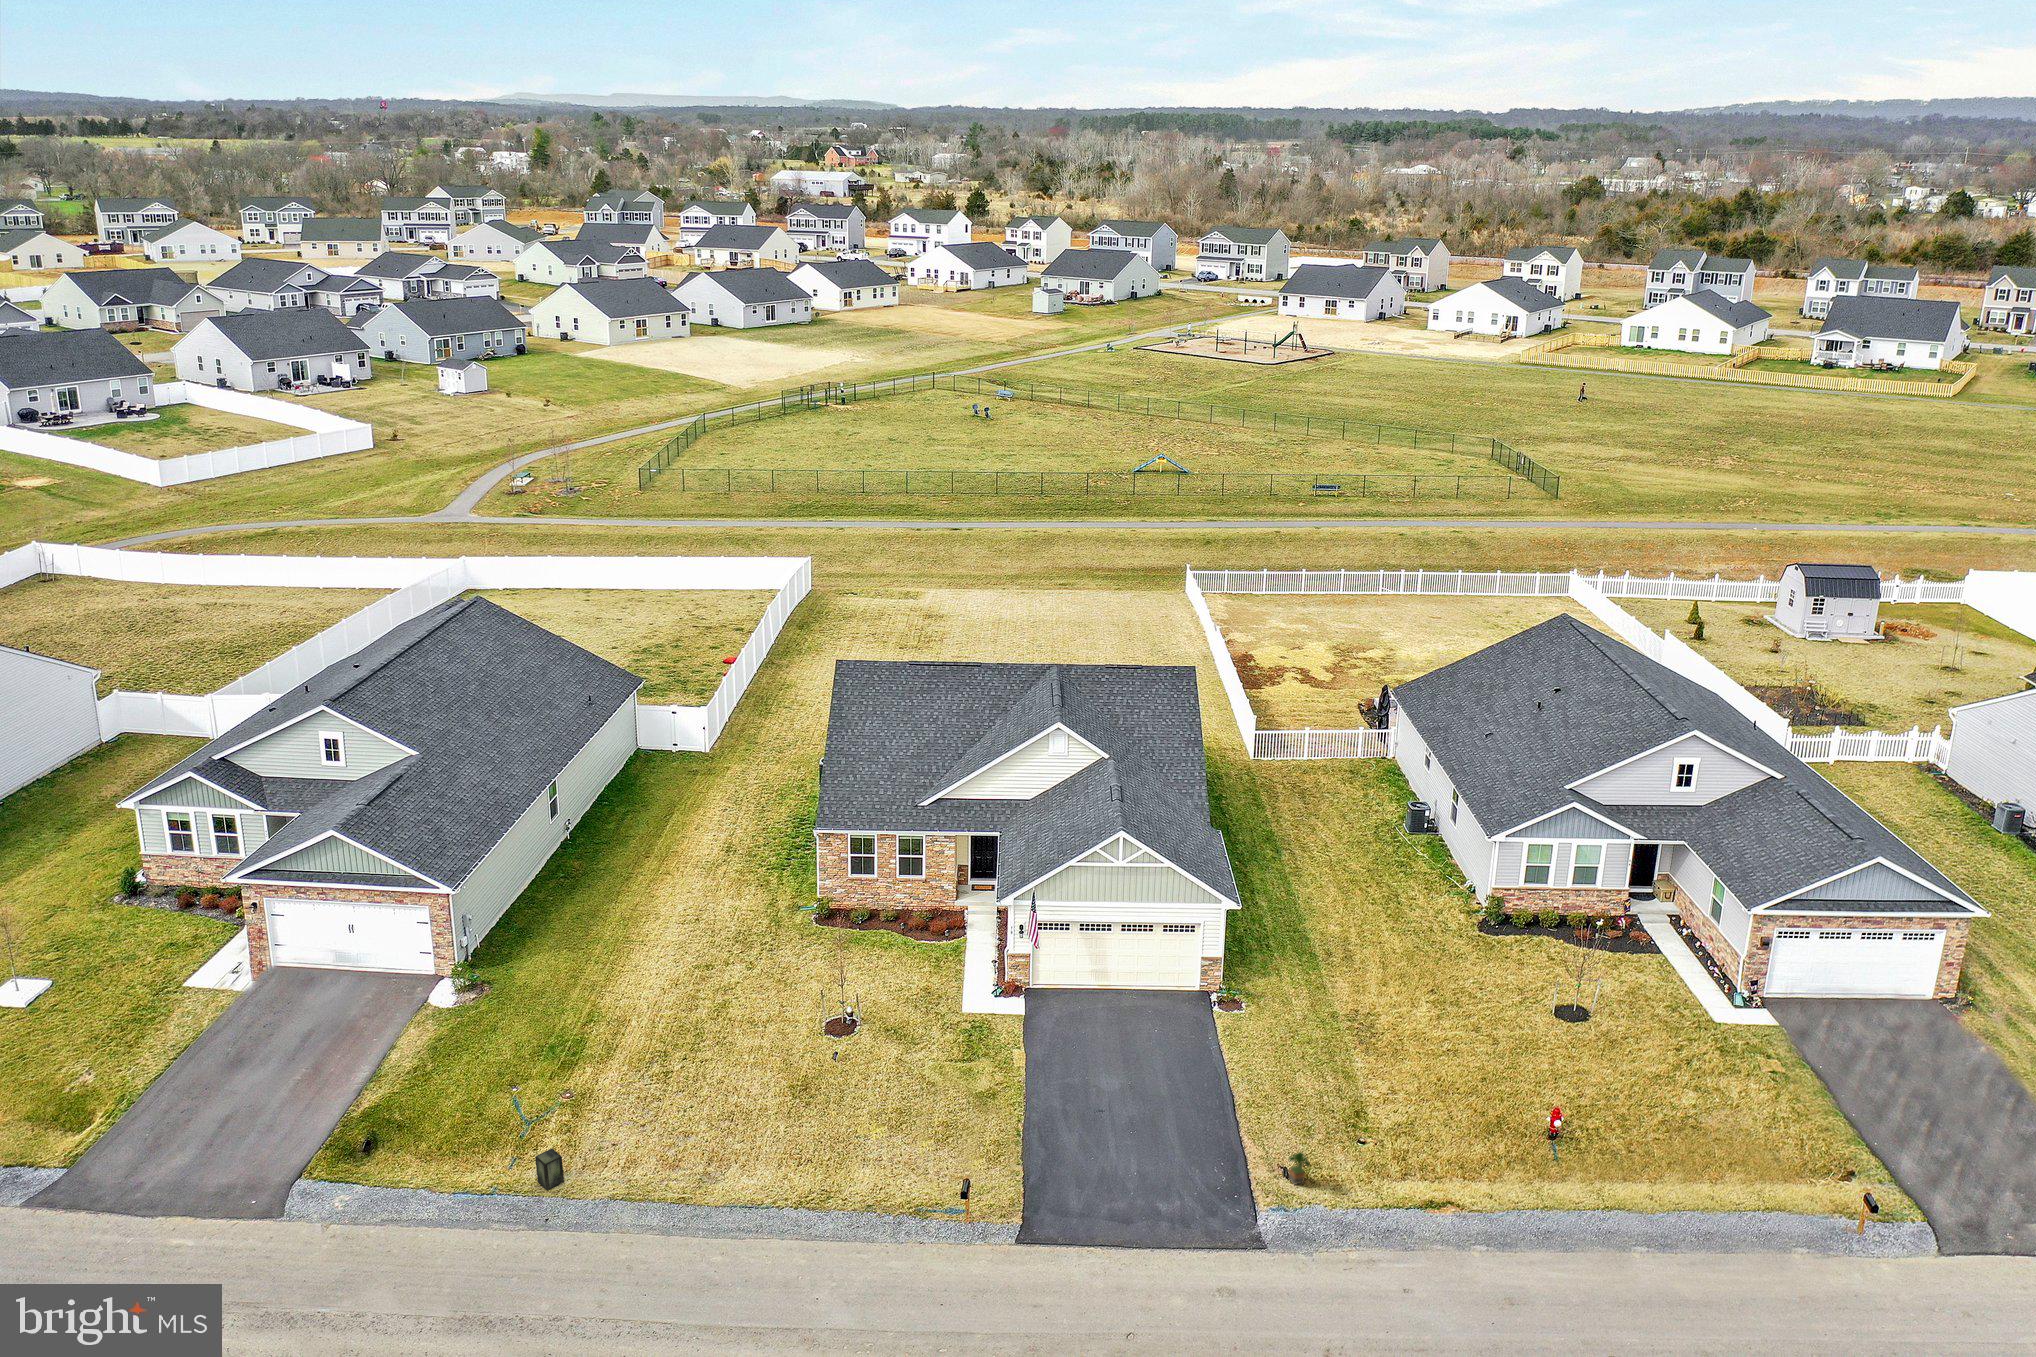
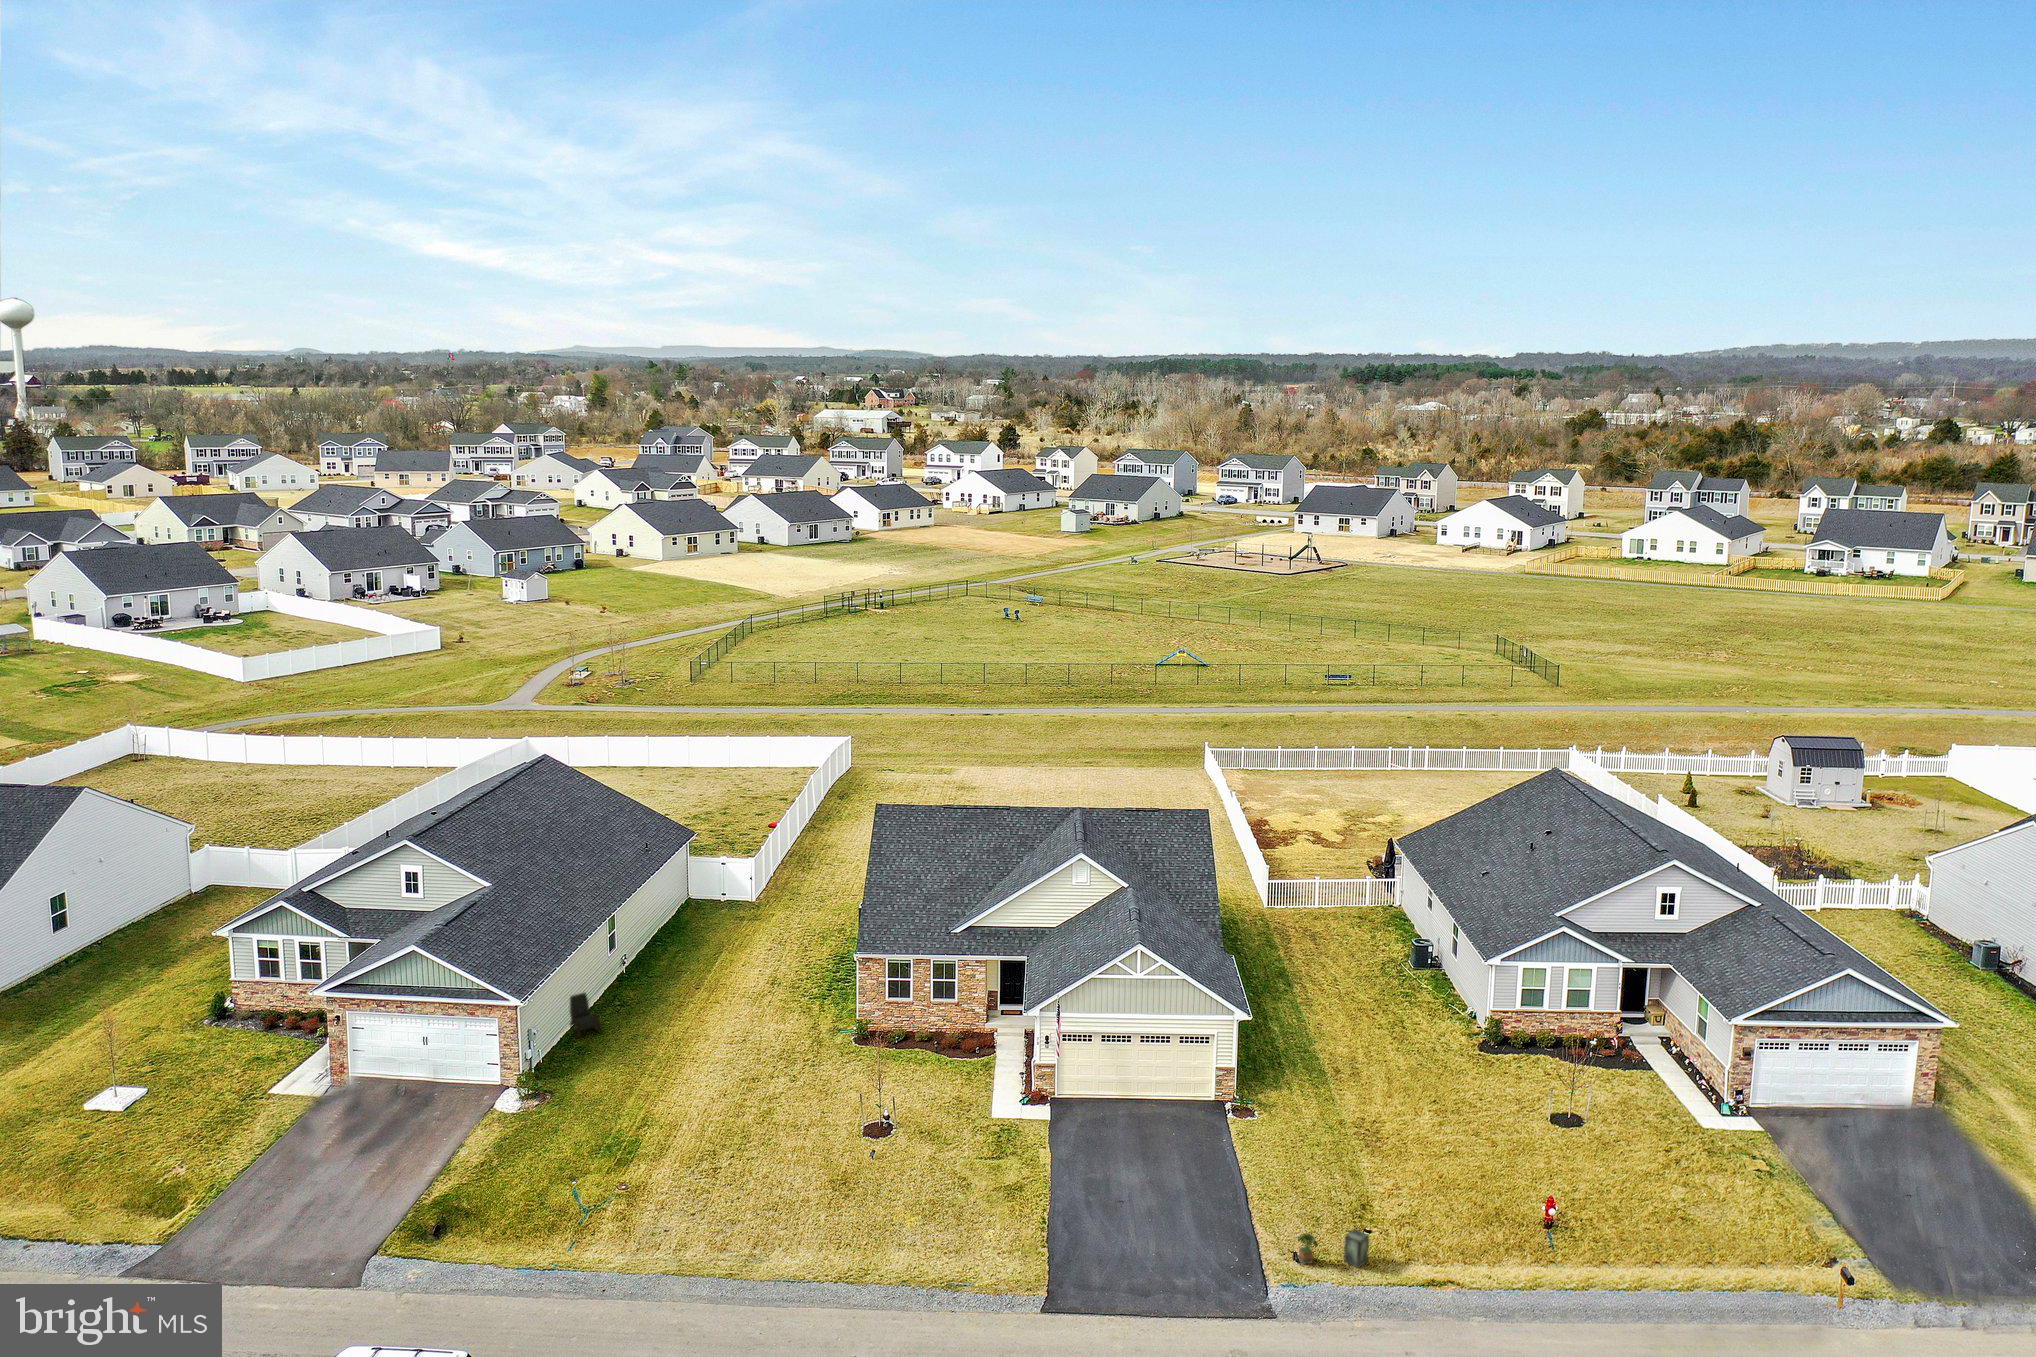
lounge chair: none [505,868,544,918] -> present [569,993,601,1038]
storage box: present [535,1148,564,1191] -> present [1344,1229,1369,1268]

